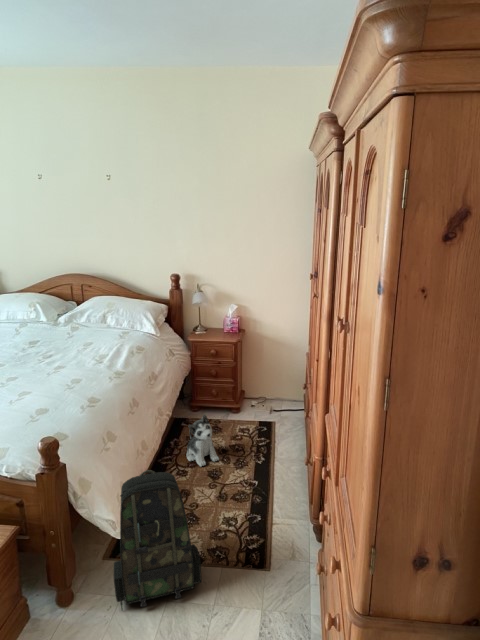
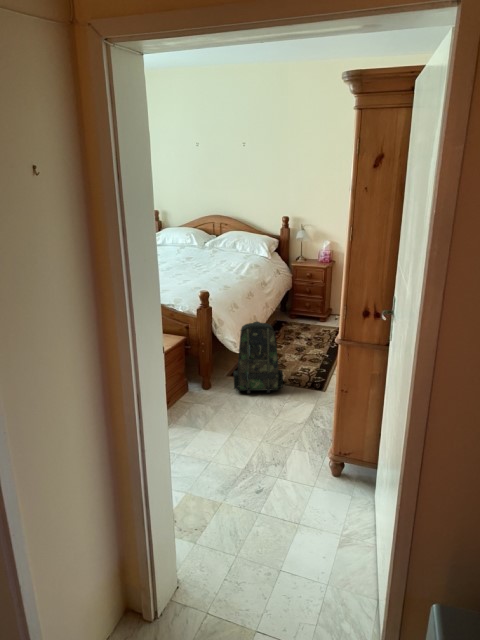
plush toy: present [187,414,219,467] -> none [283,310,305,345]

